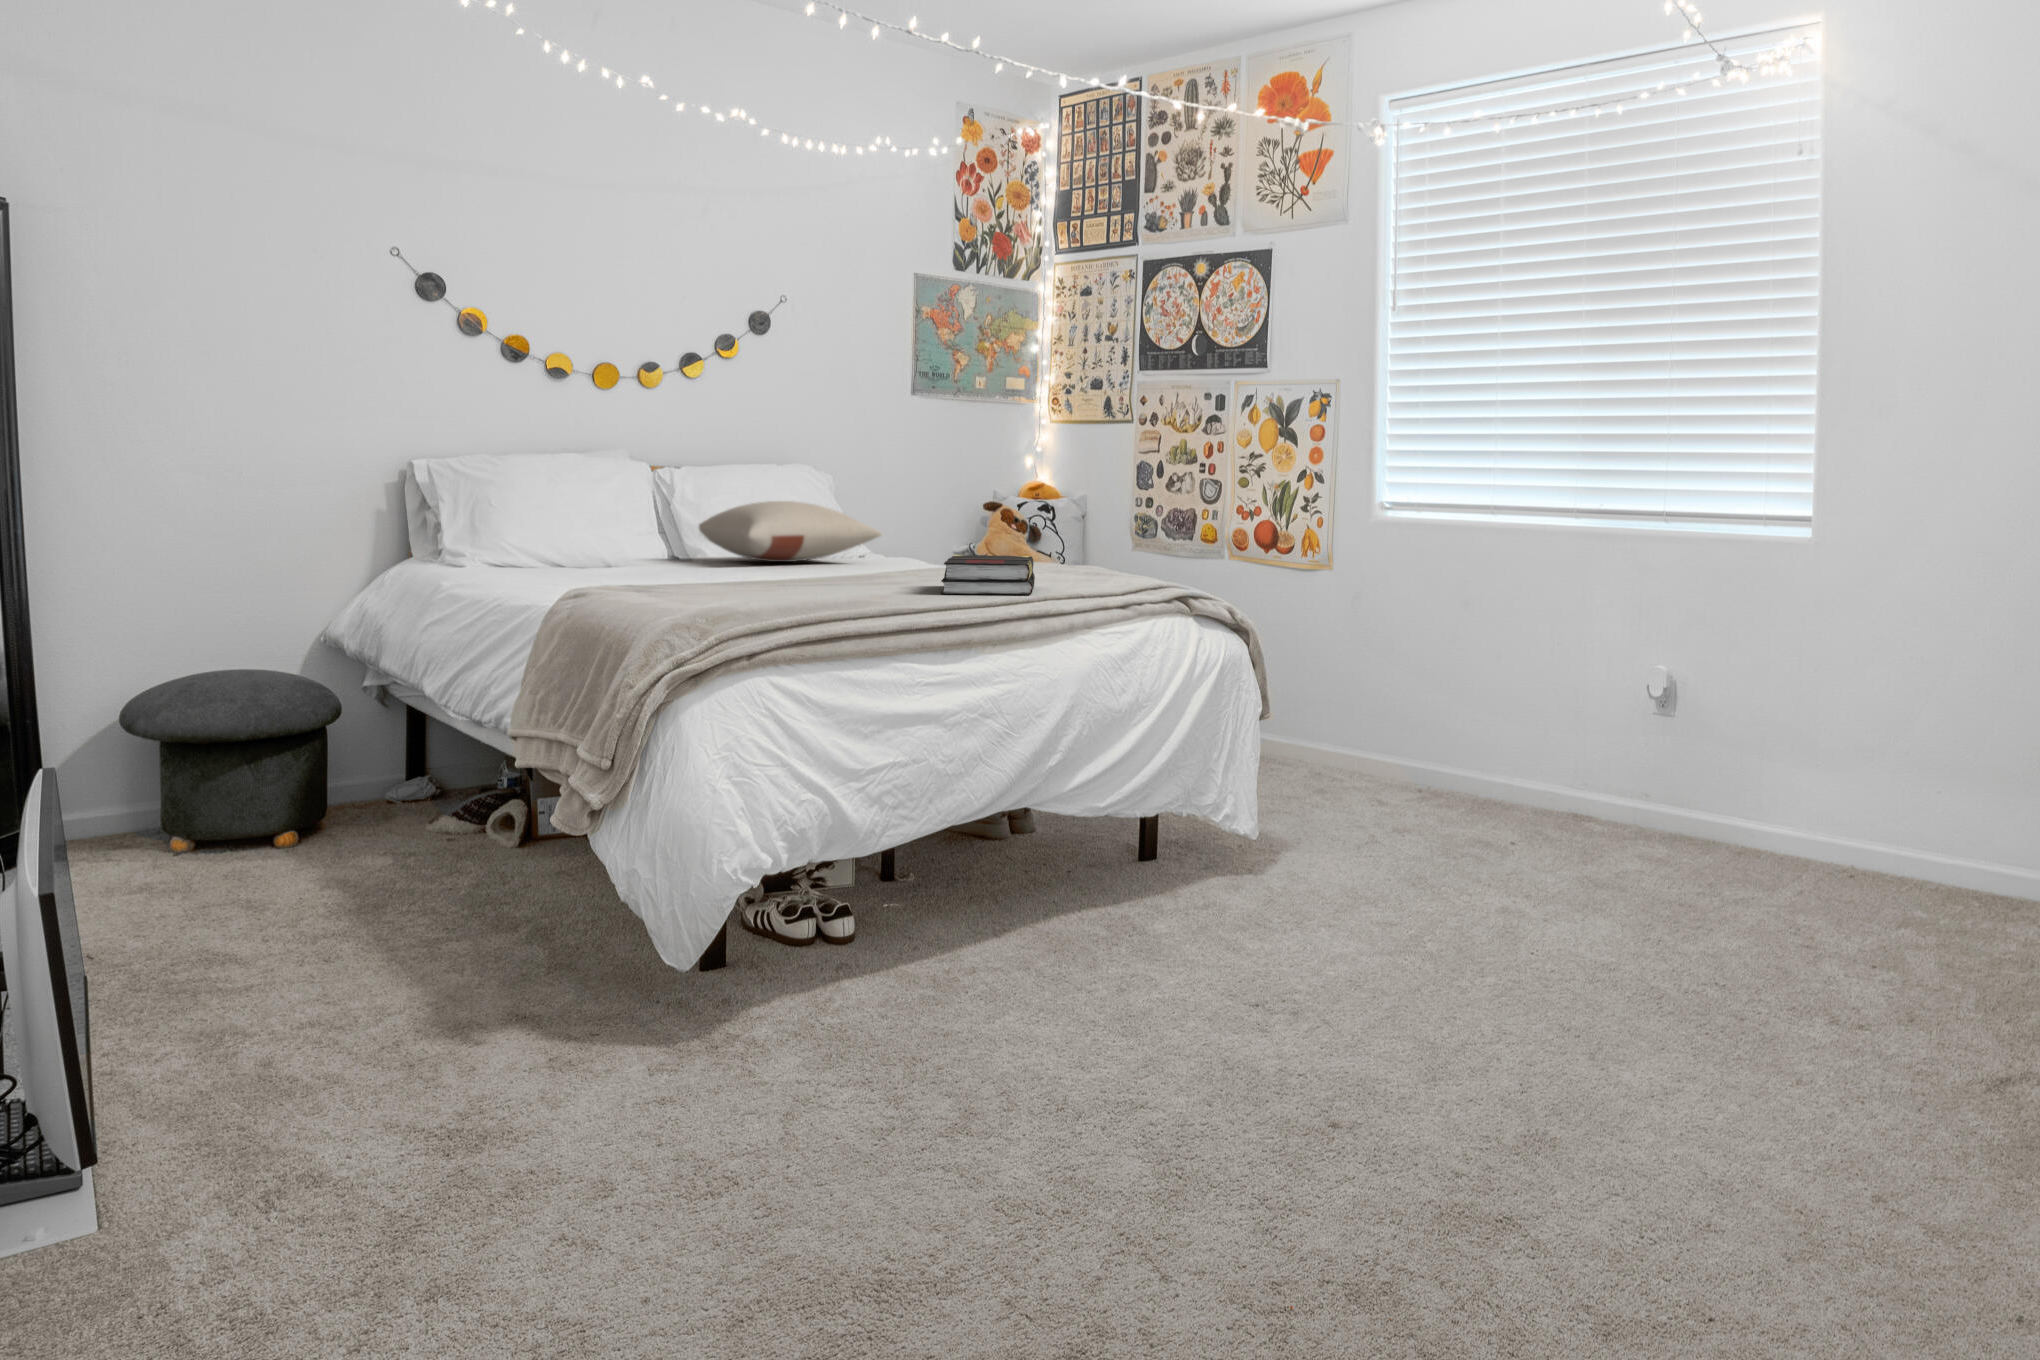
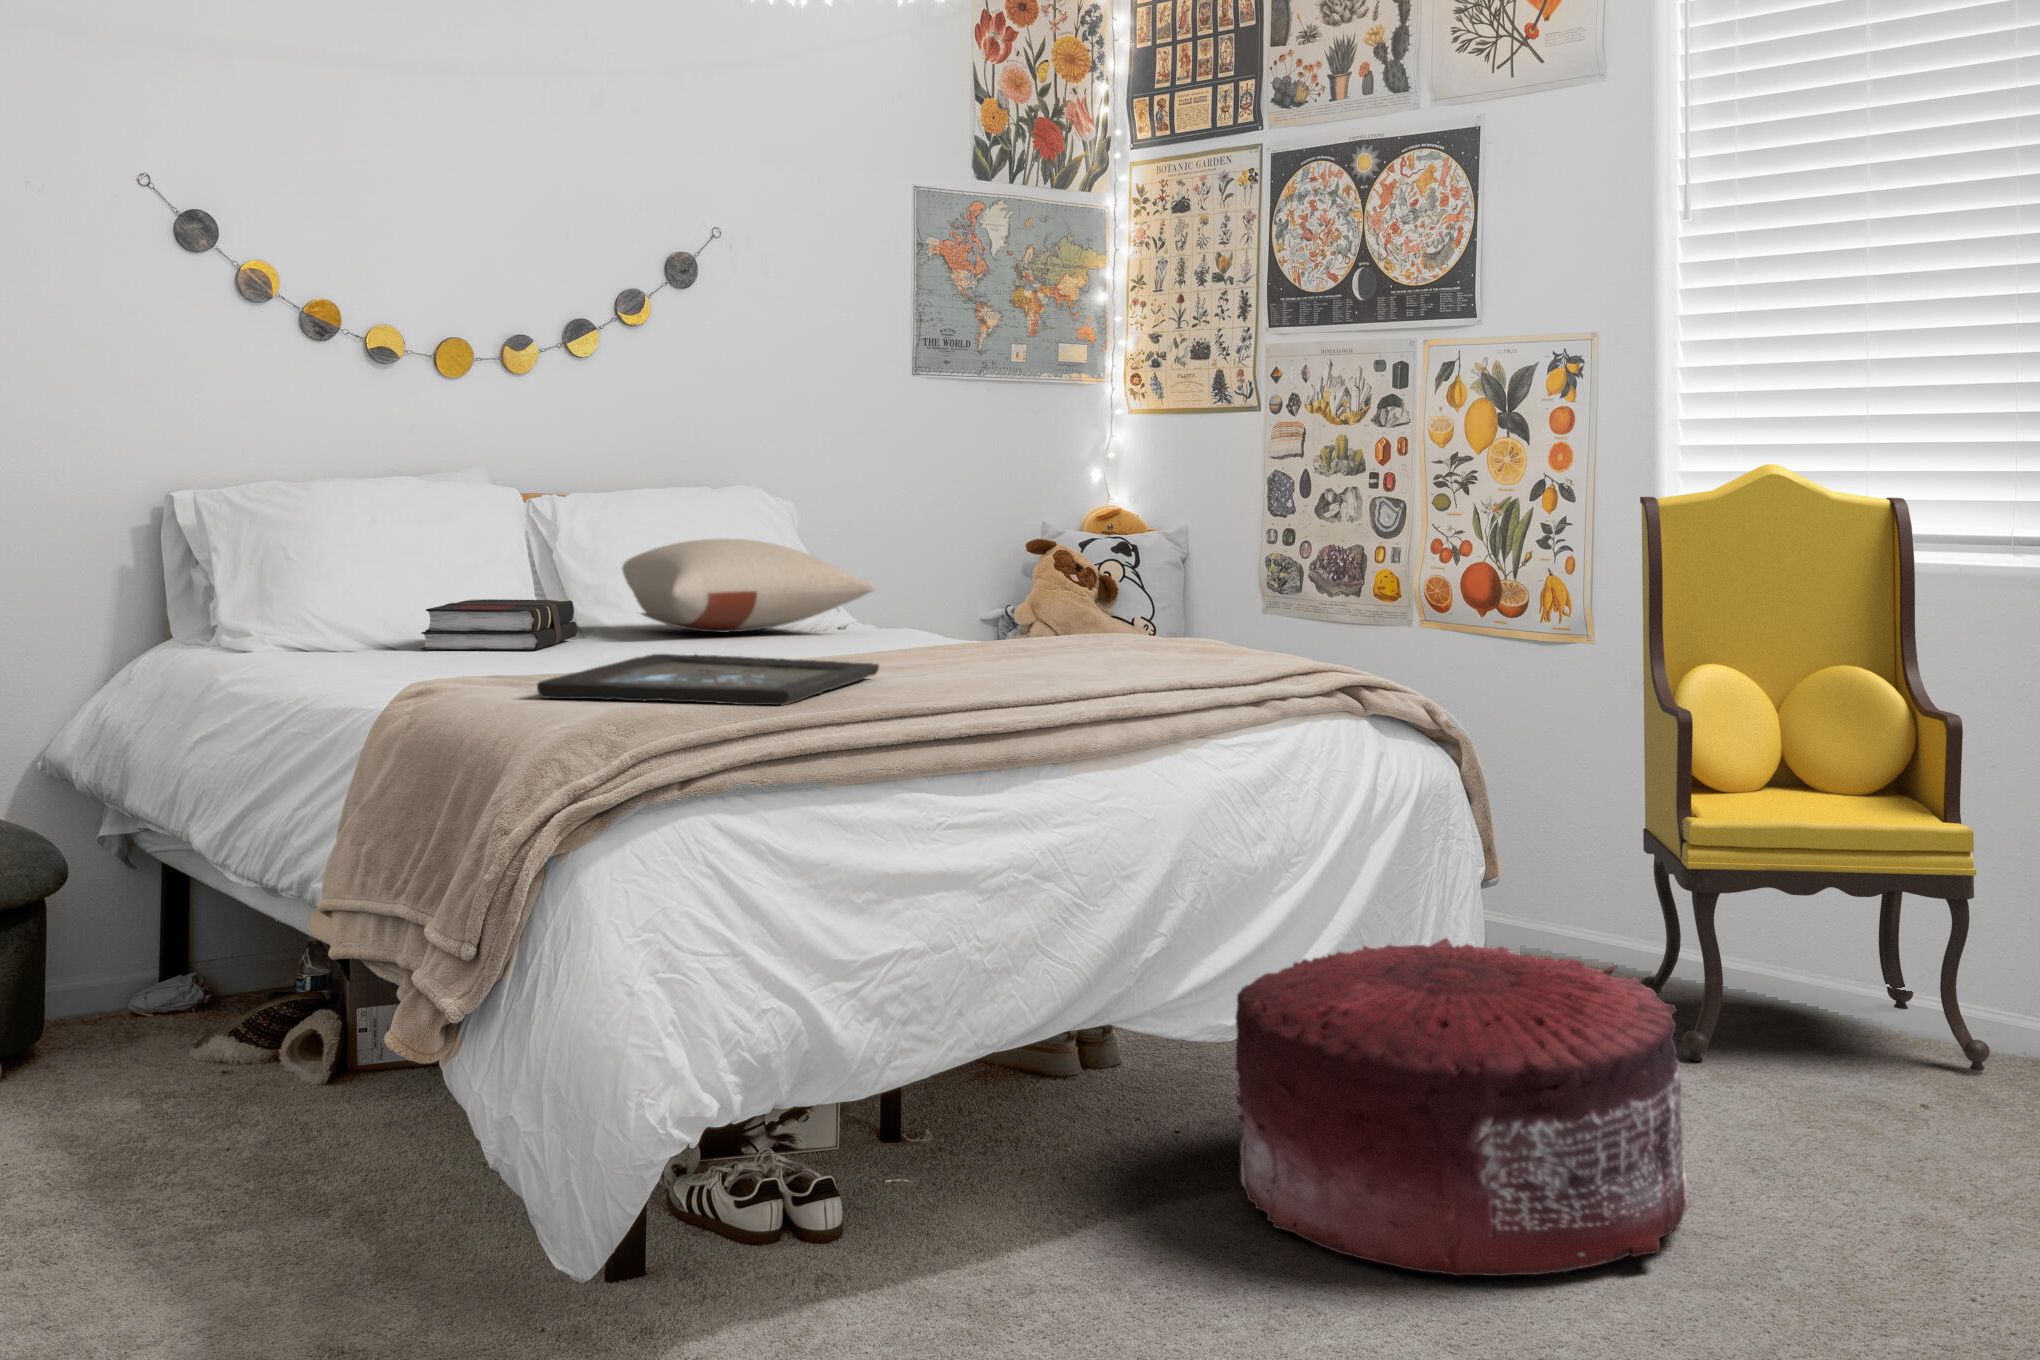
armchair: none [1354,463,1554,828] -> present [1640,464,1990,1071]
book: present [941,555,1035,595] -> present [421,599,577,651]
tray: none [665,573,886,604] -> present [537,654,879,705]
pouf: none [1101,749,1369,947] -> present [1235,938,1689,1276]

